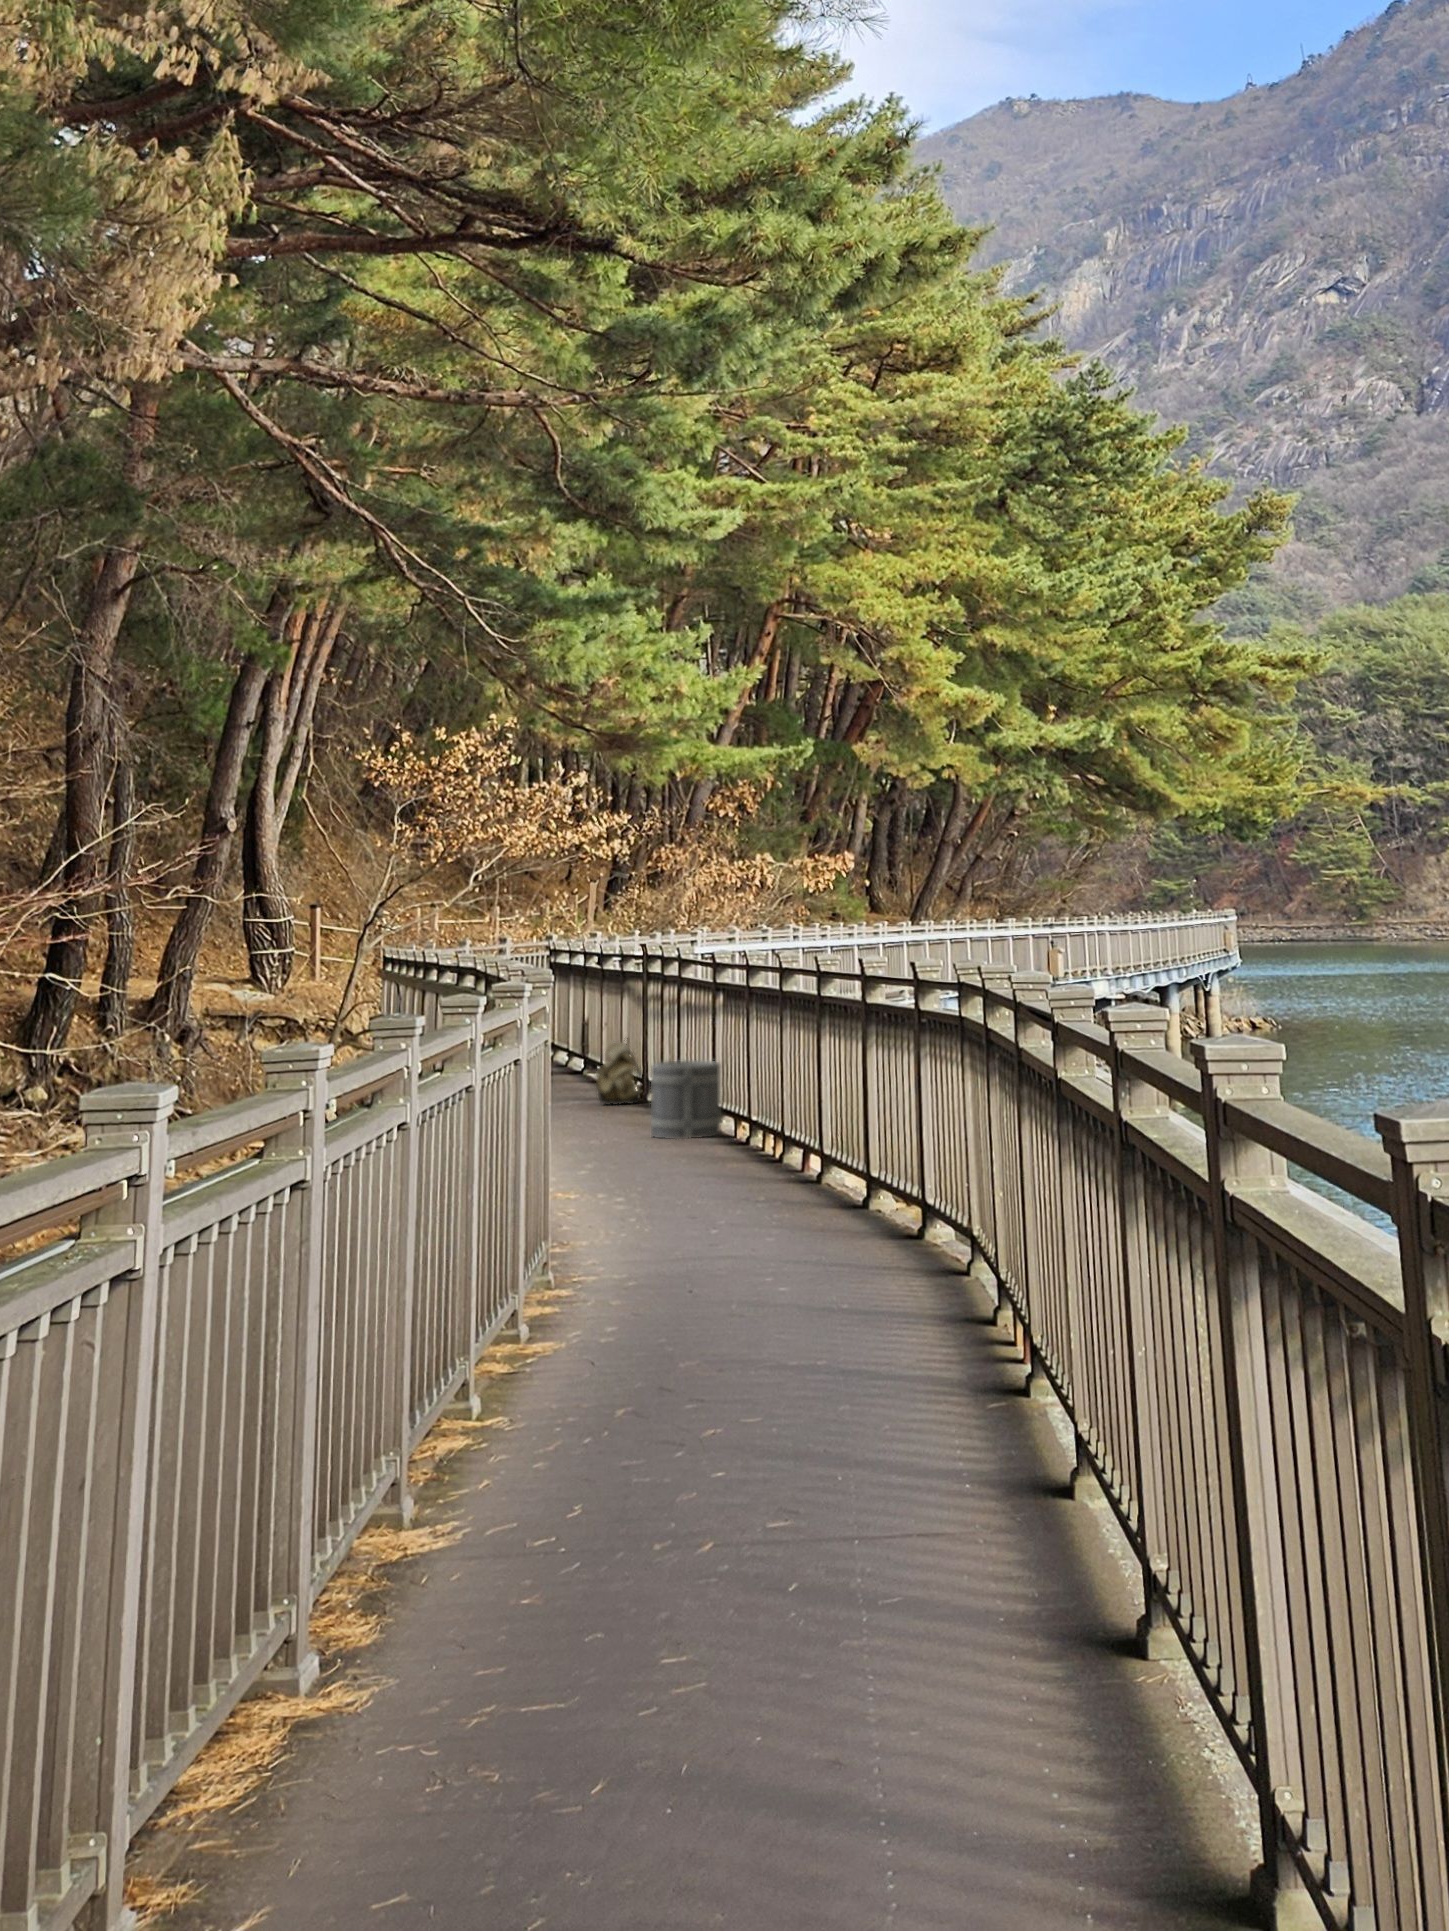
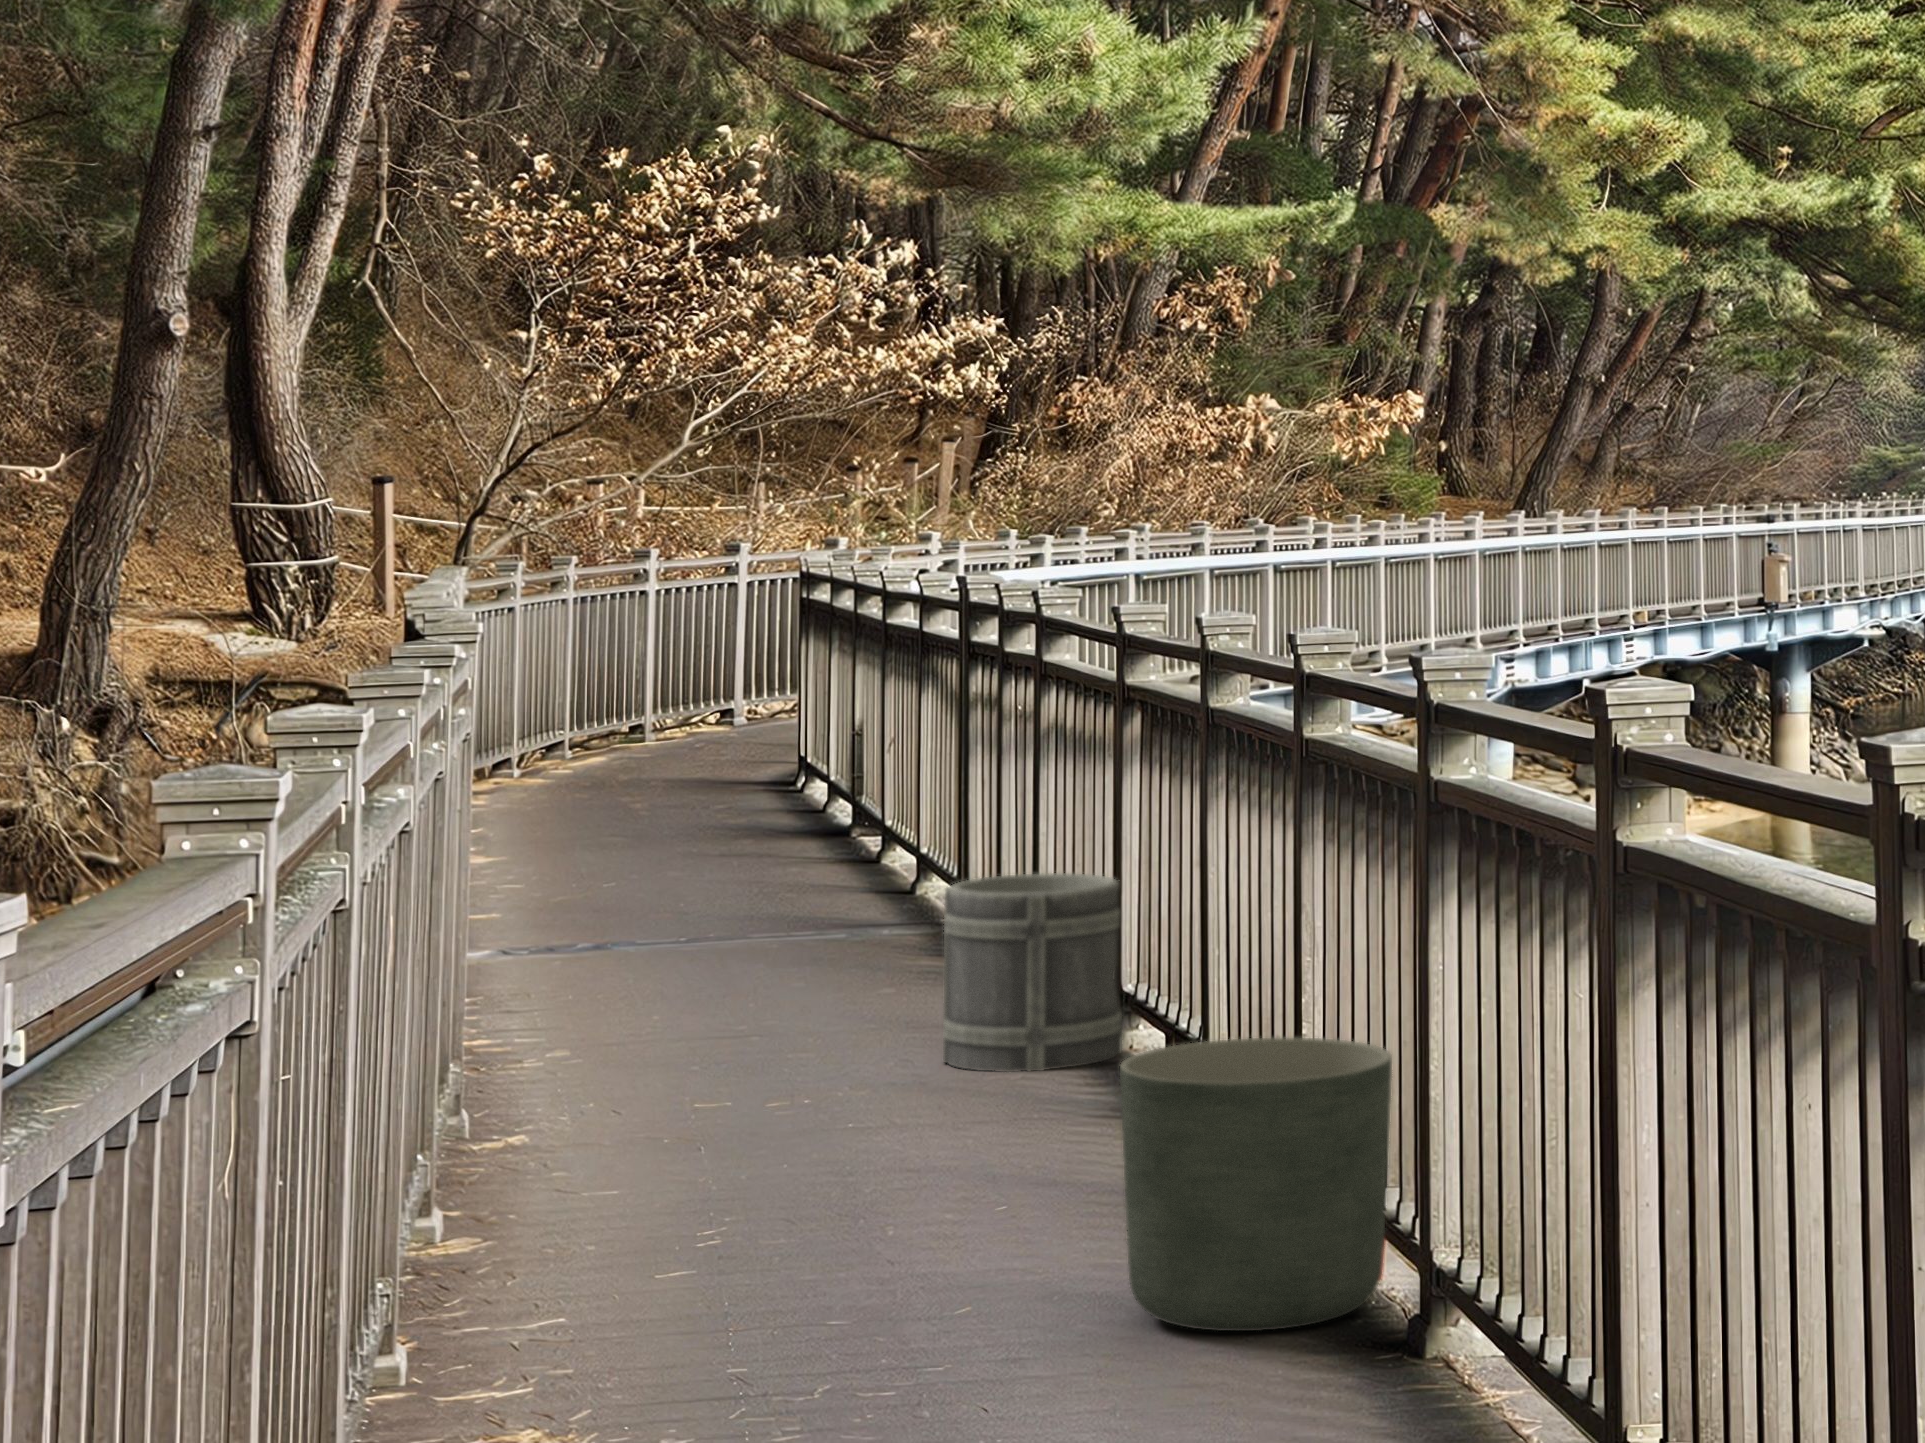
backpack: present [596,1038,644,1105] -> none [851,786,967,935]
planter: none [734,1091,824,1187] -> present [1120,1038,1392,1331]

